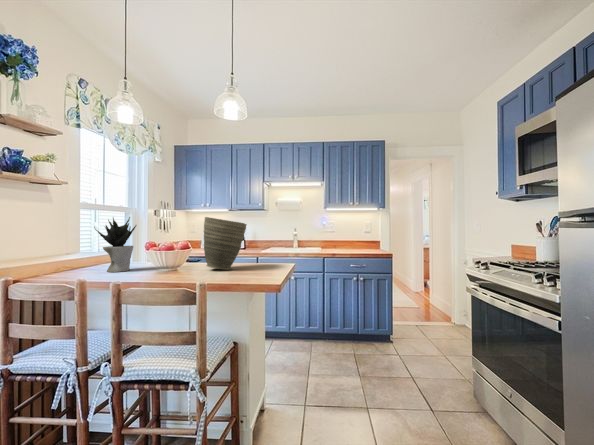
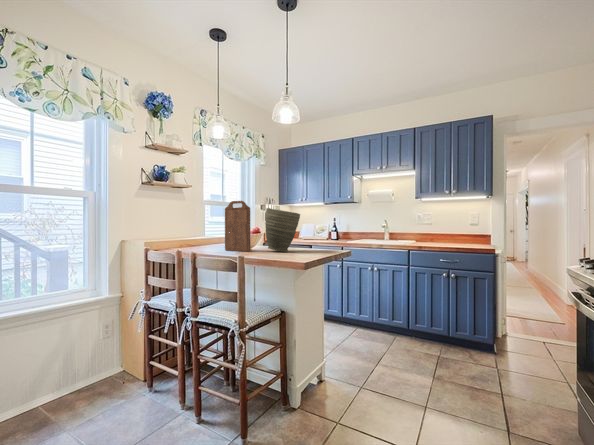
cutting board: none [144,207,184,273] -> present [225,201,250,251]
potted plant: present [94,217,136,272] -> none [197,209,224,249]

